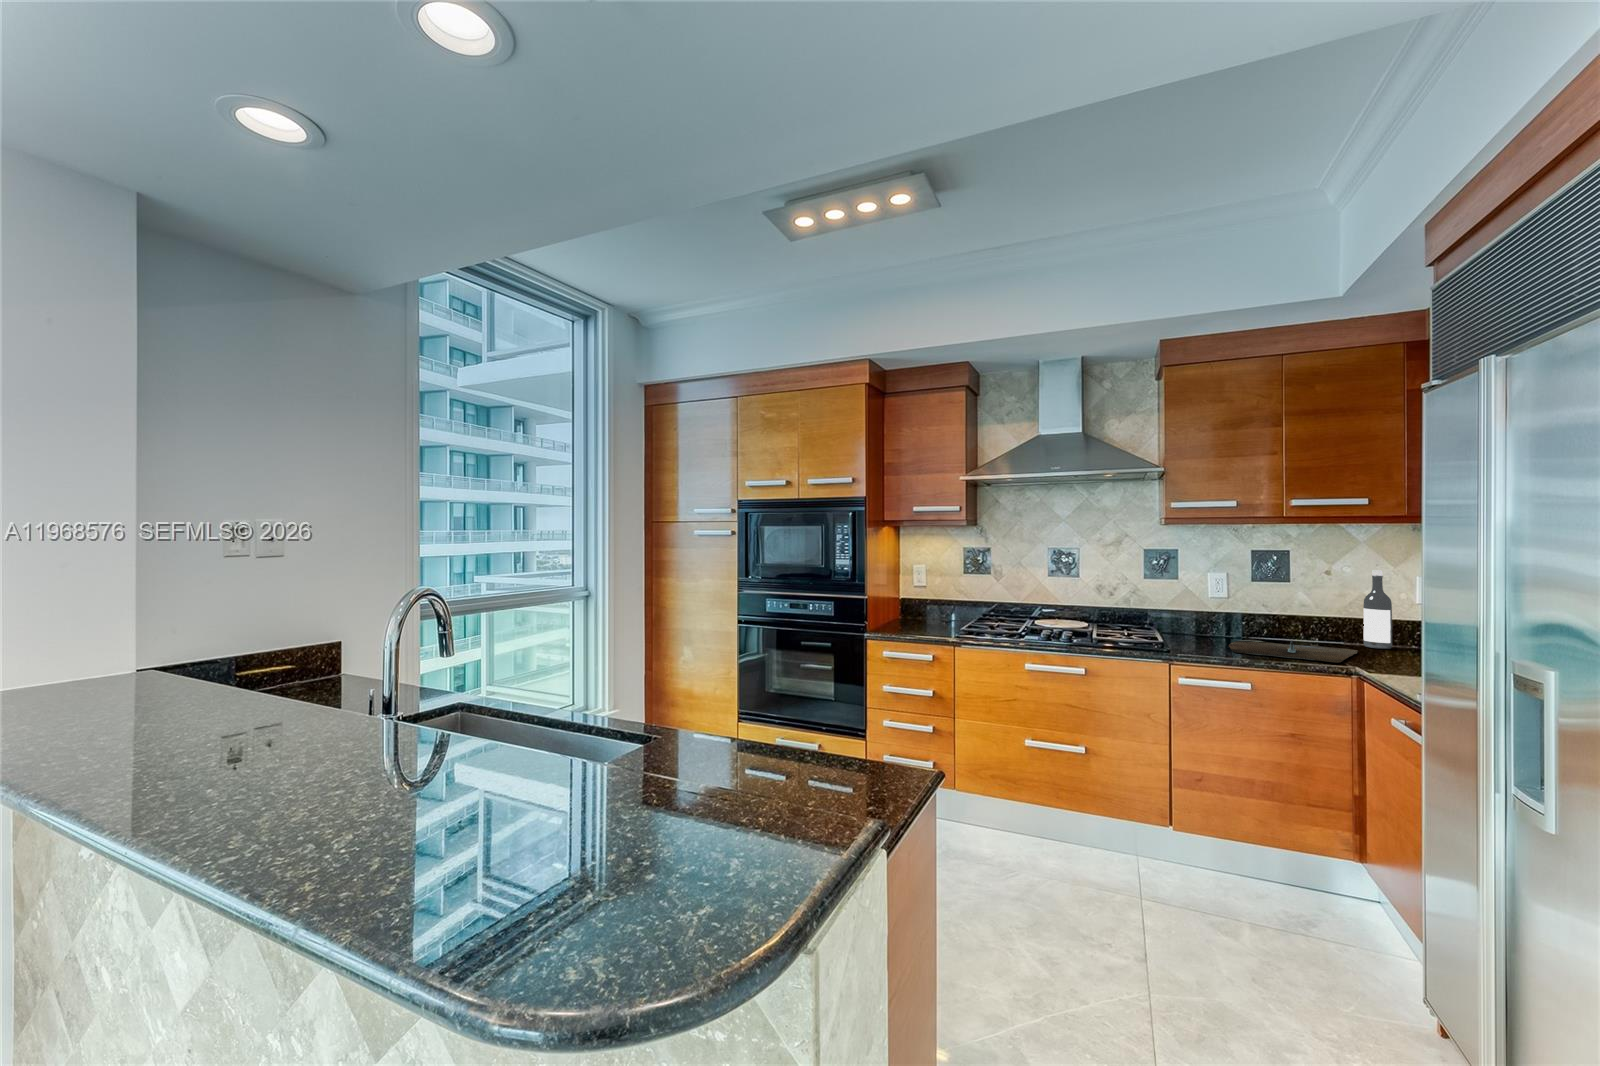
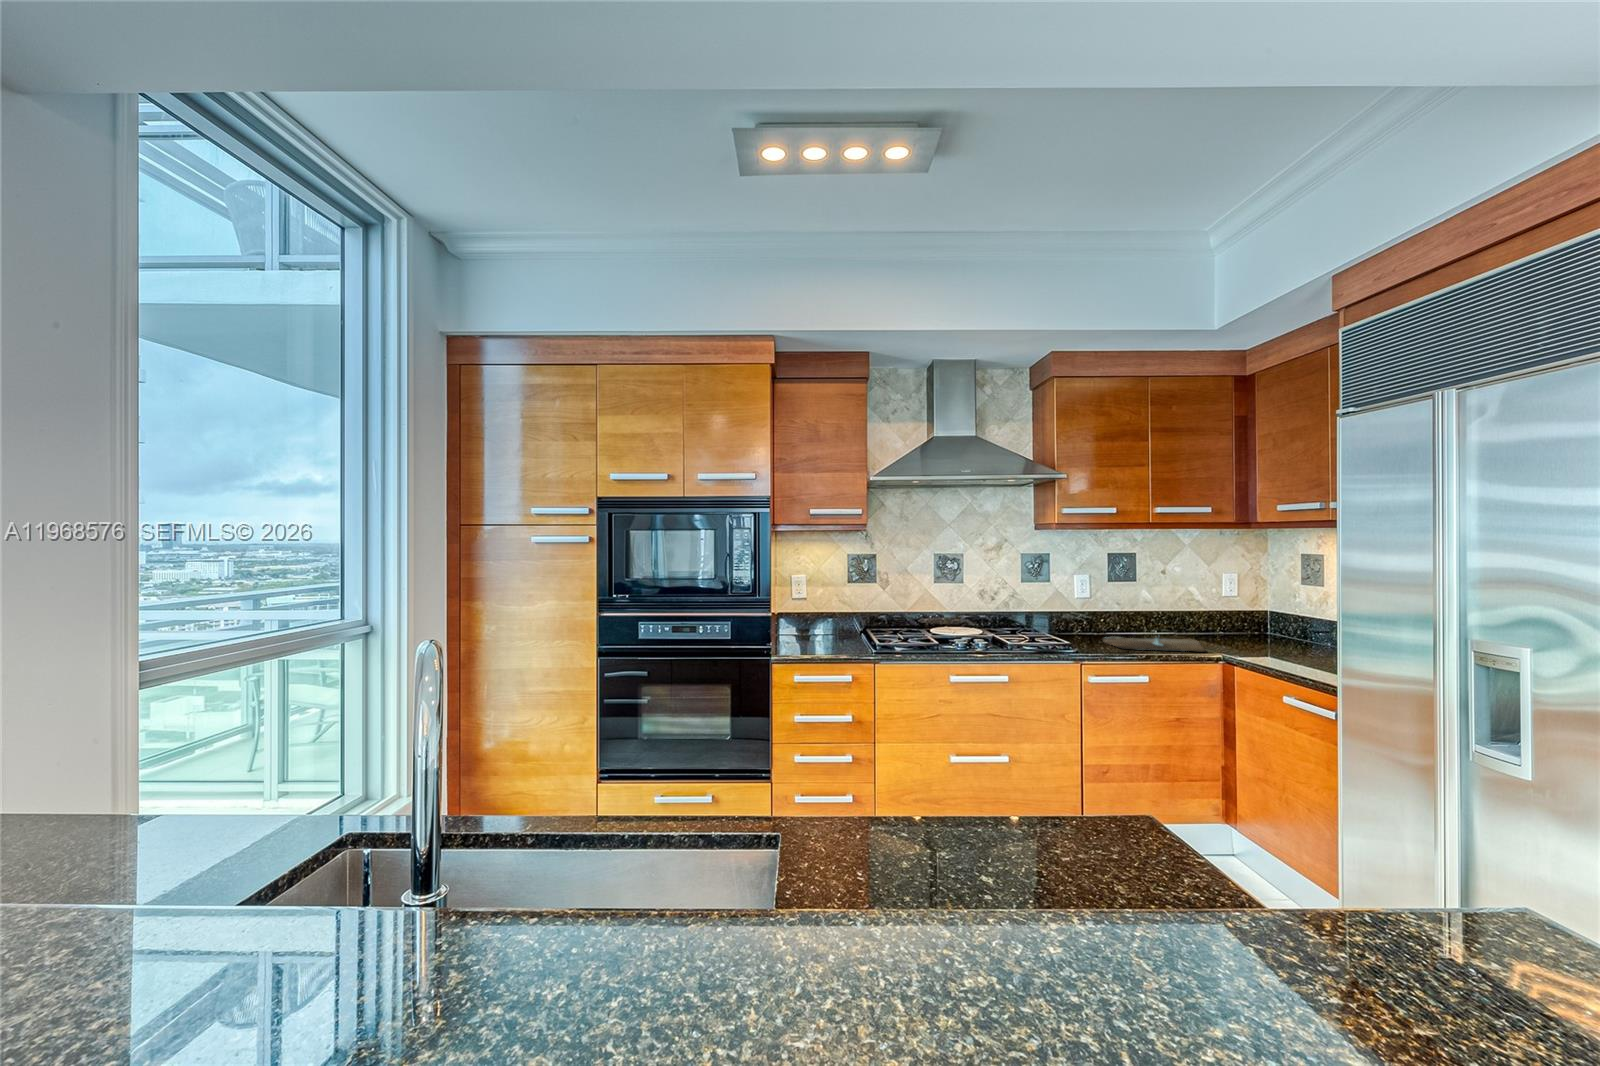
wine bottle: present [1363,570,1392,649] -> none [1190,569,1211,637]

